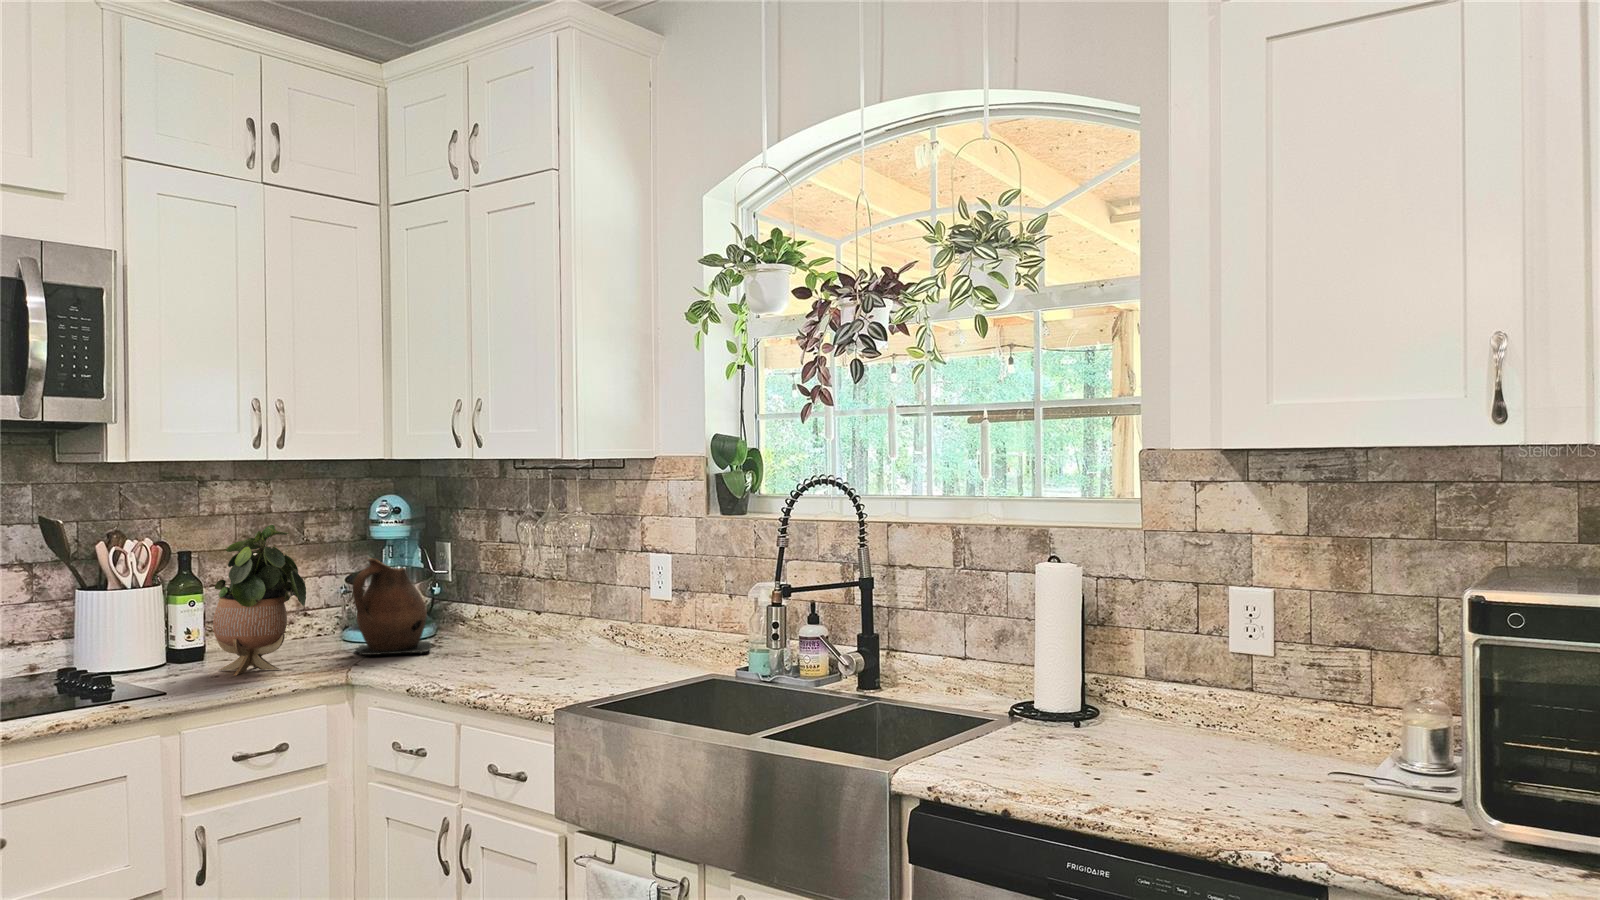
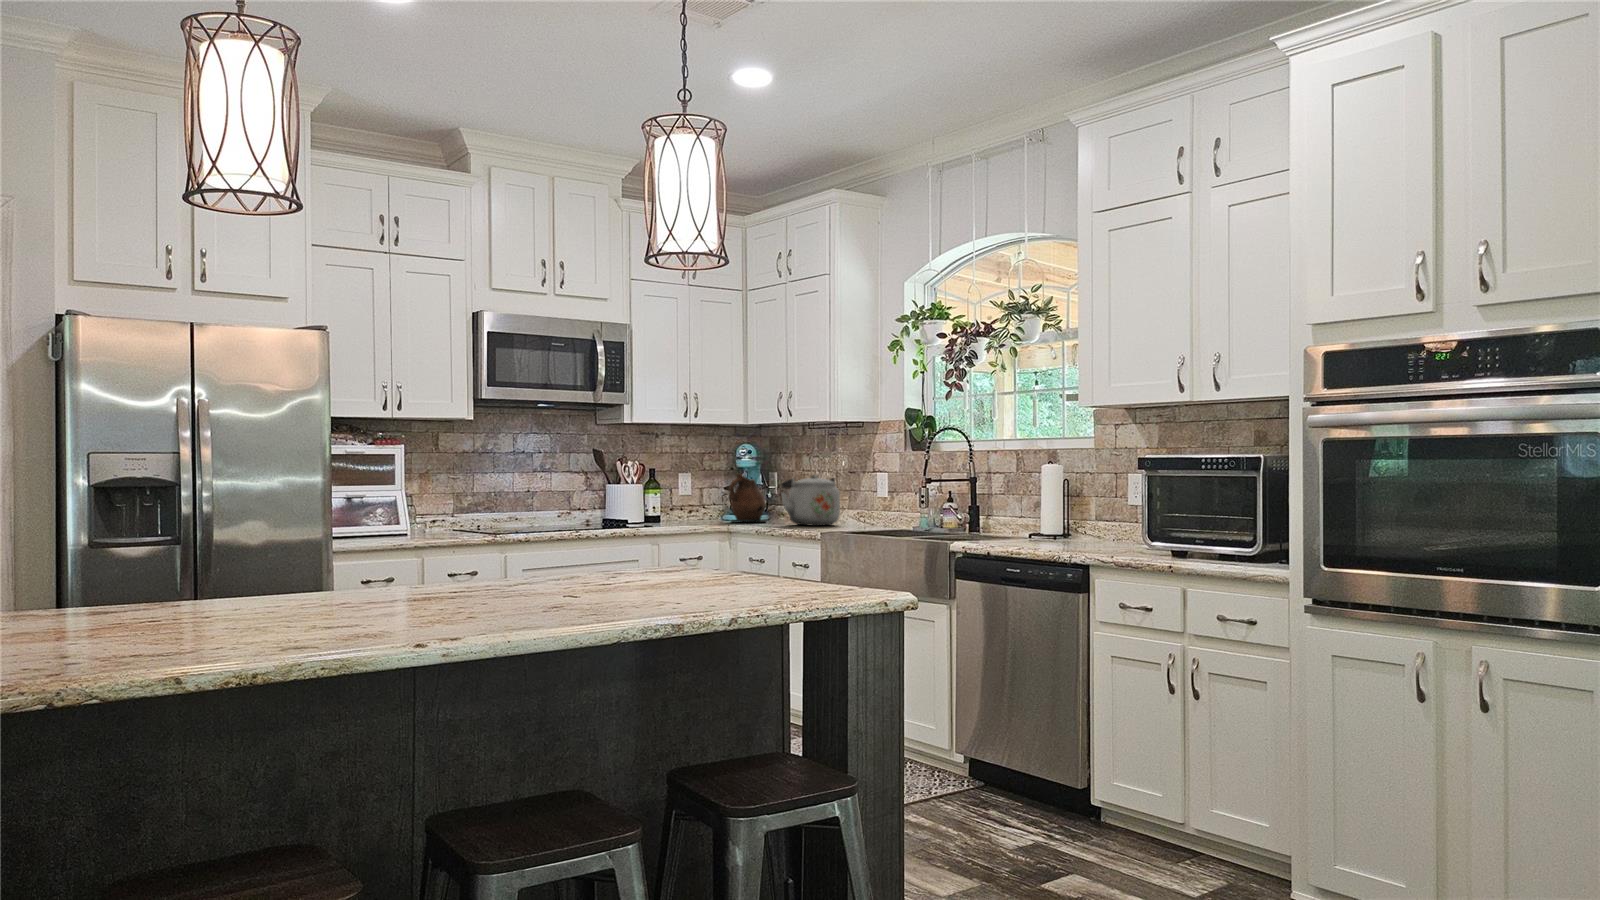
potted plant: present [213,525,306,676] -> none [667,454,709,524]
kettle: none [460,562,579,665] -> present [781,475,840,526]

